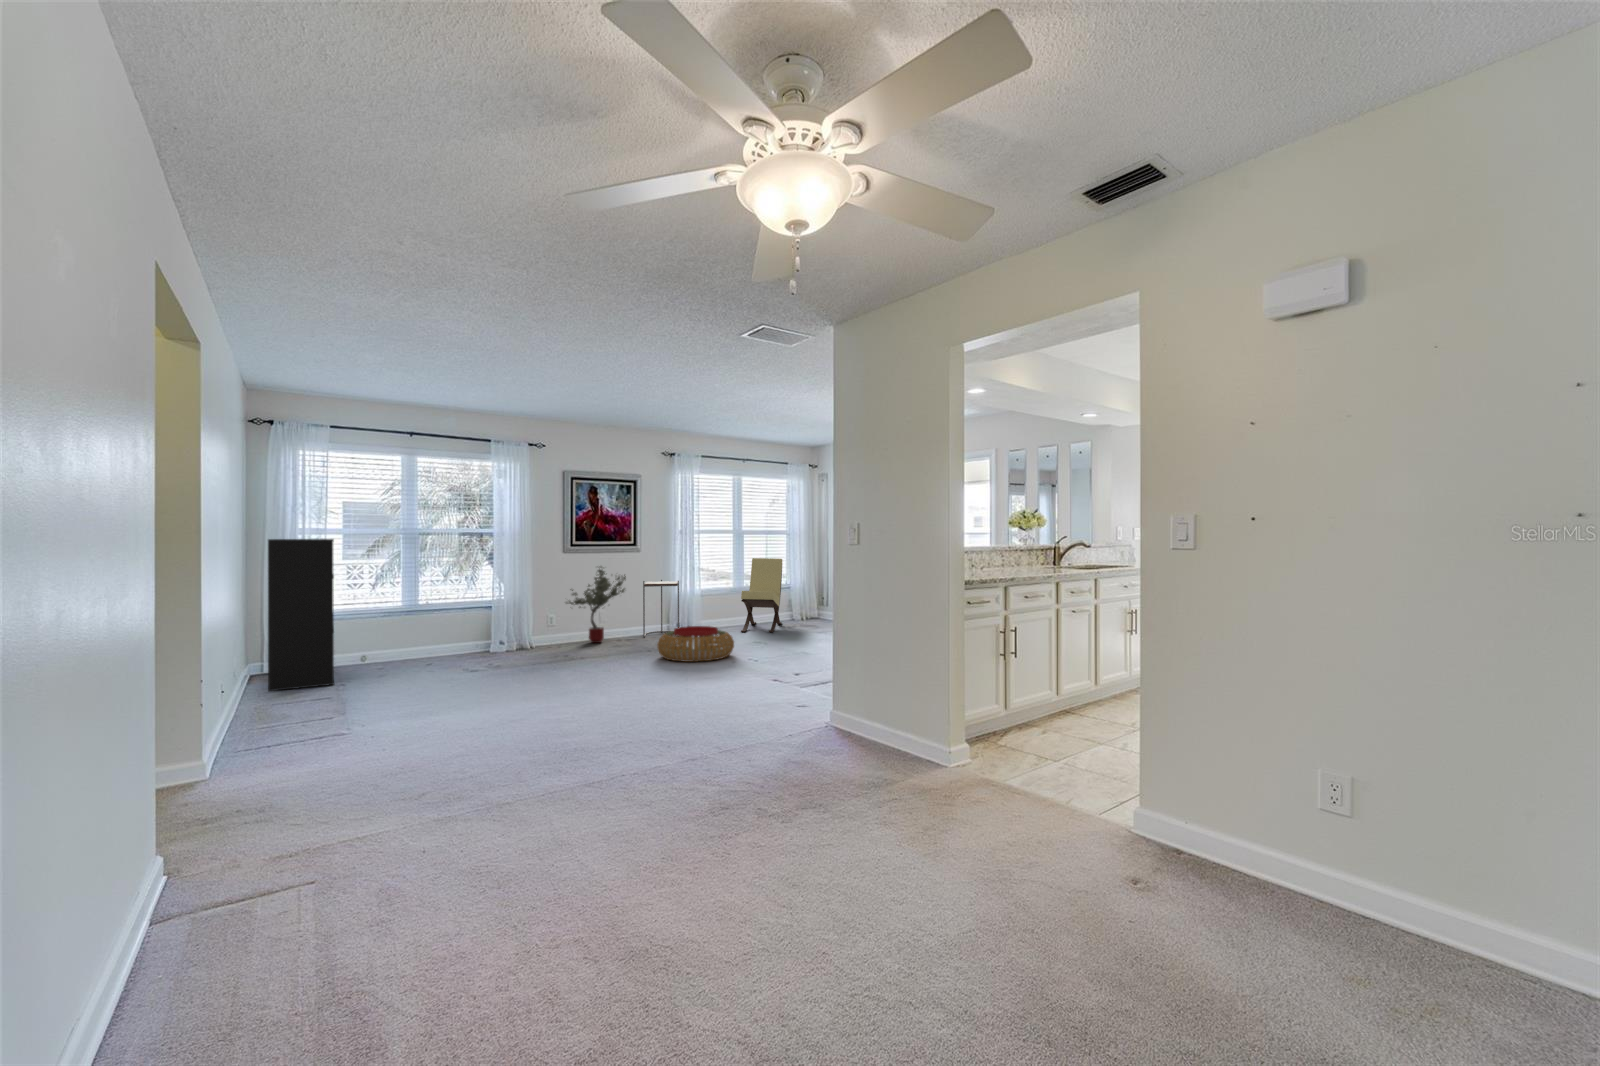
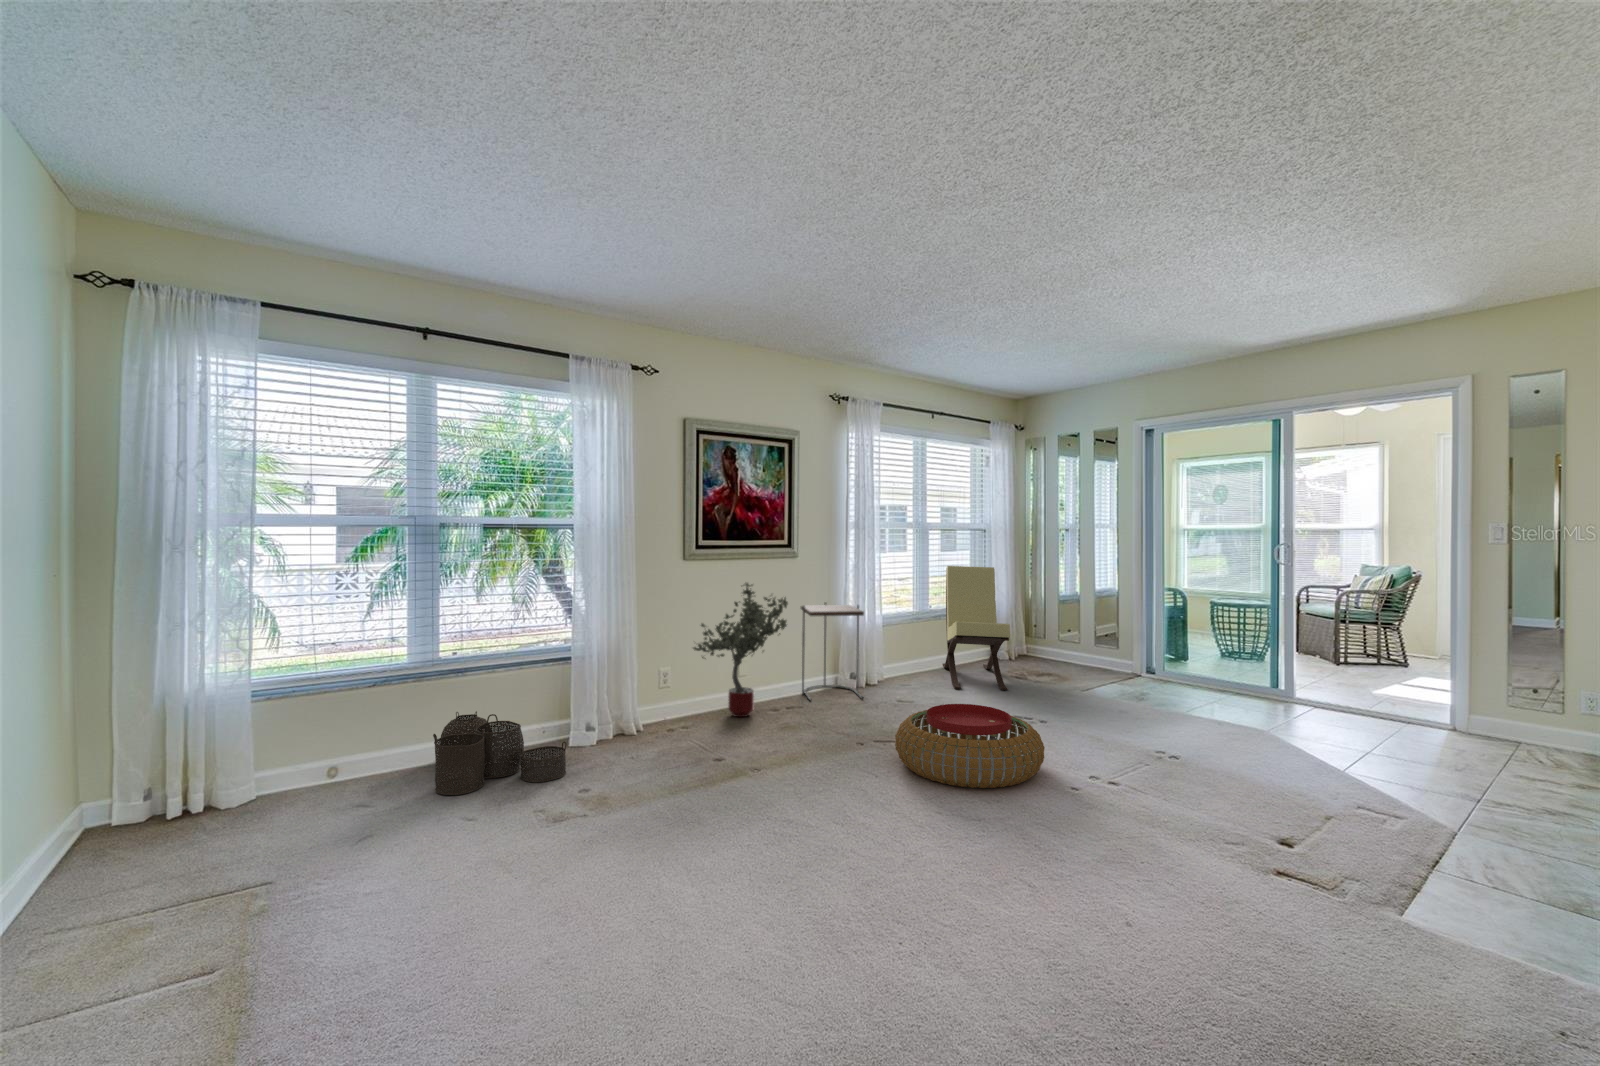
bookshelf: present [268,539,334,691] -> none [74,537,266,928]
woven basket: none [414,631,484,665] -> present [433,711,567,795]

